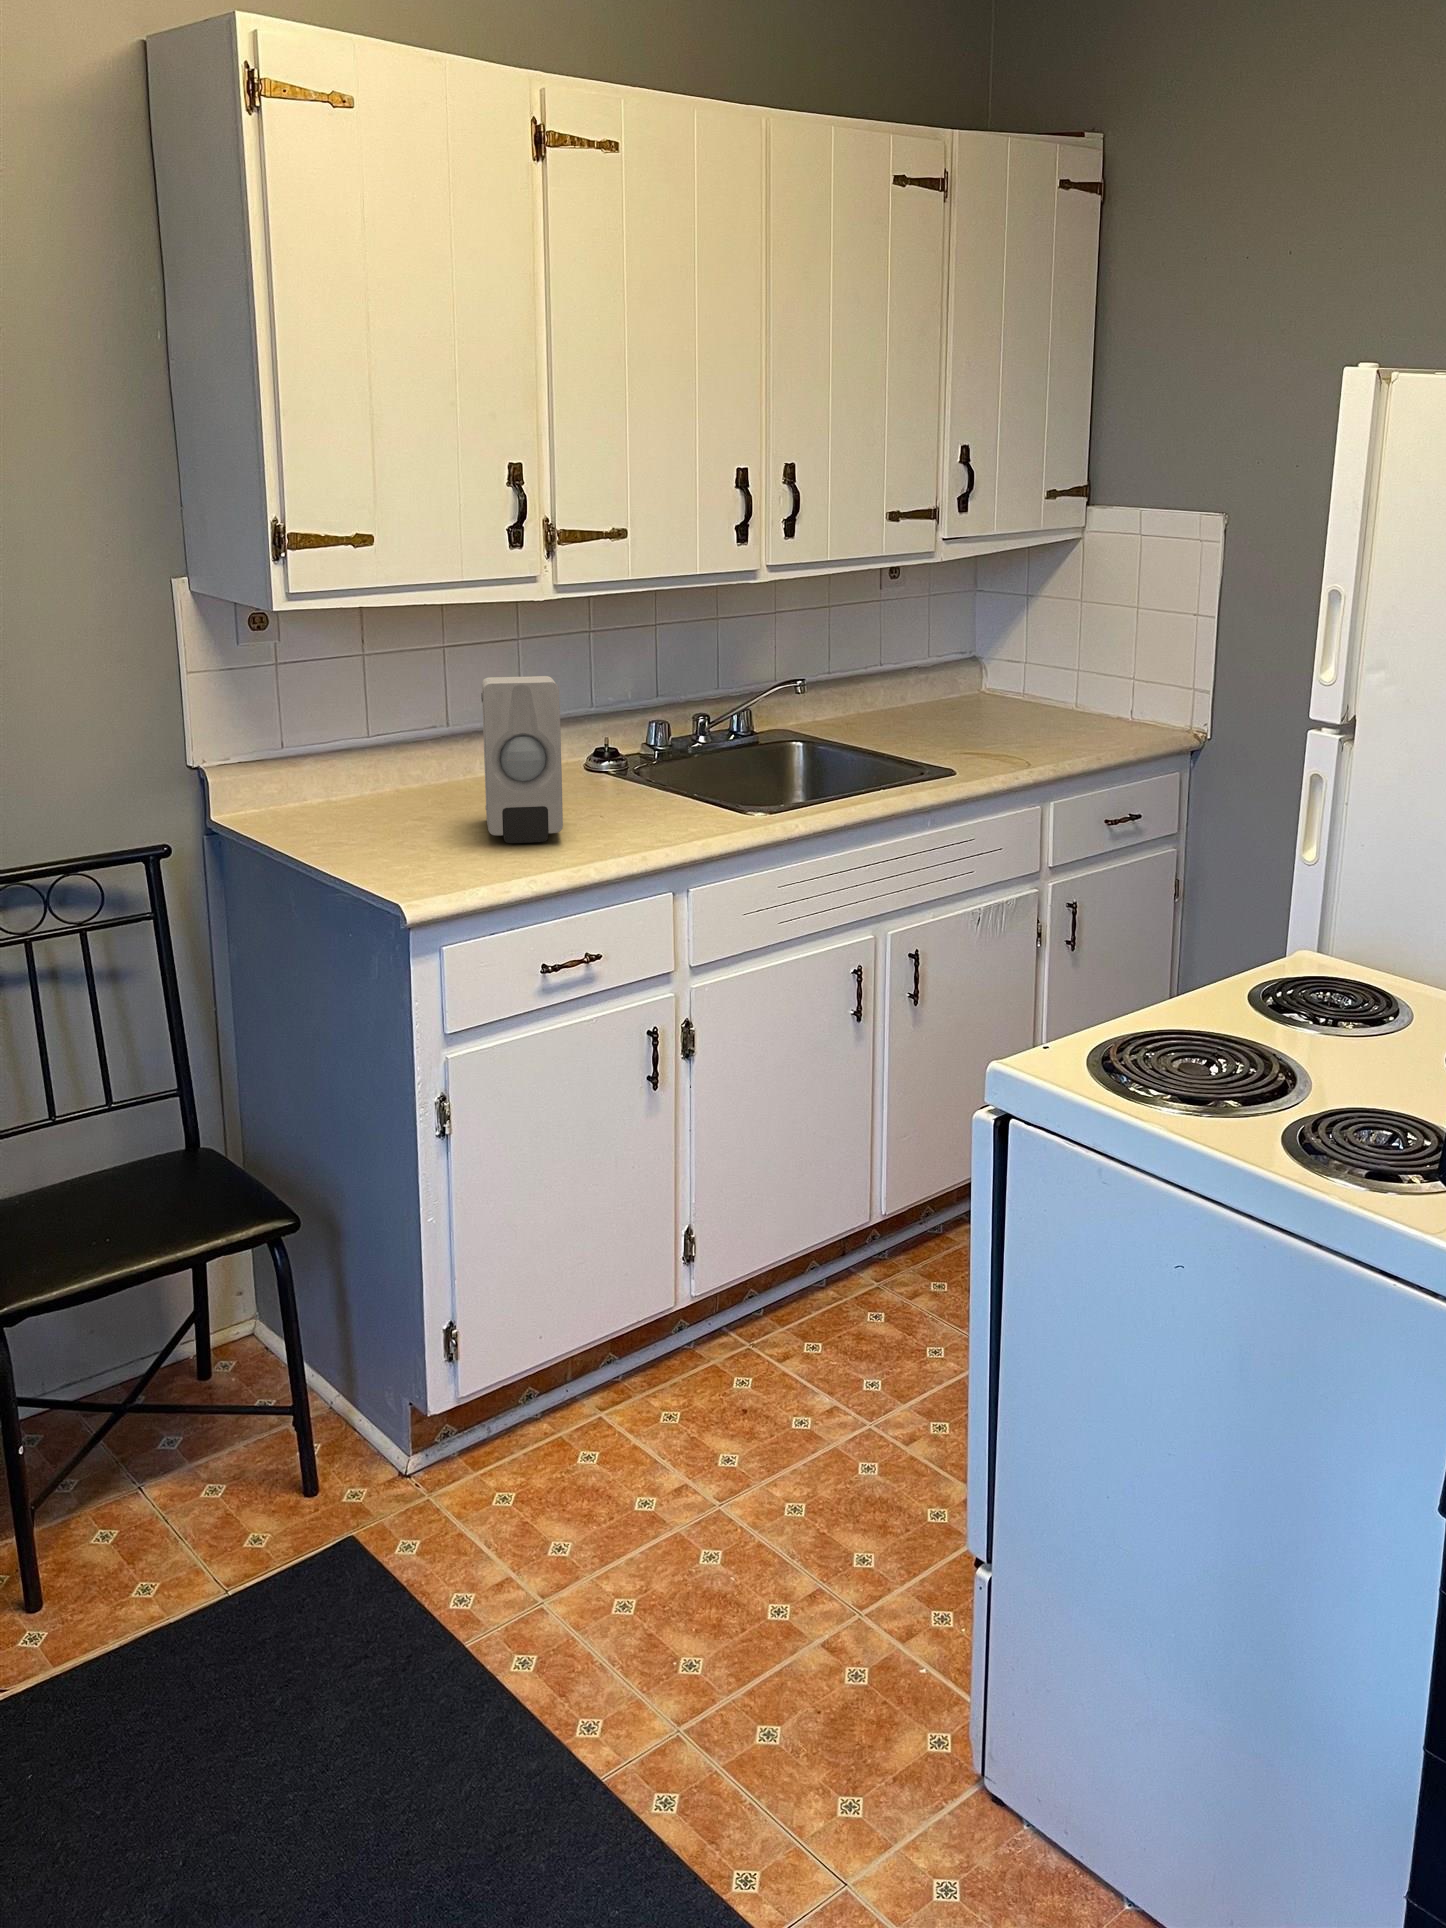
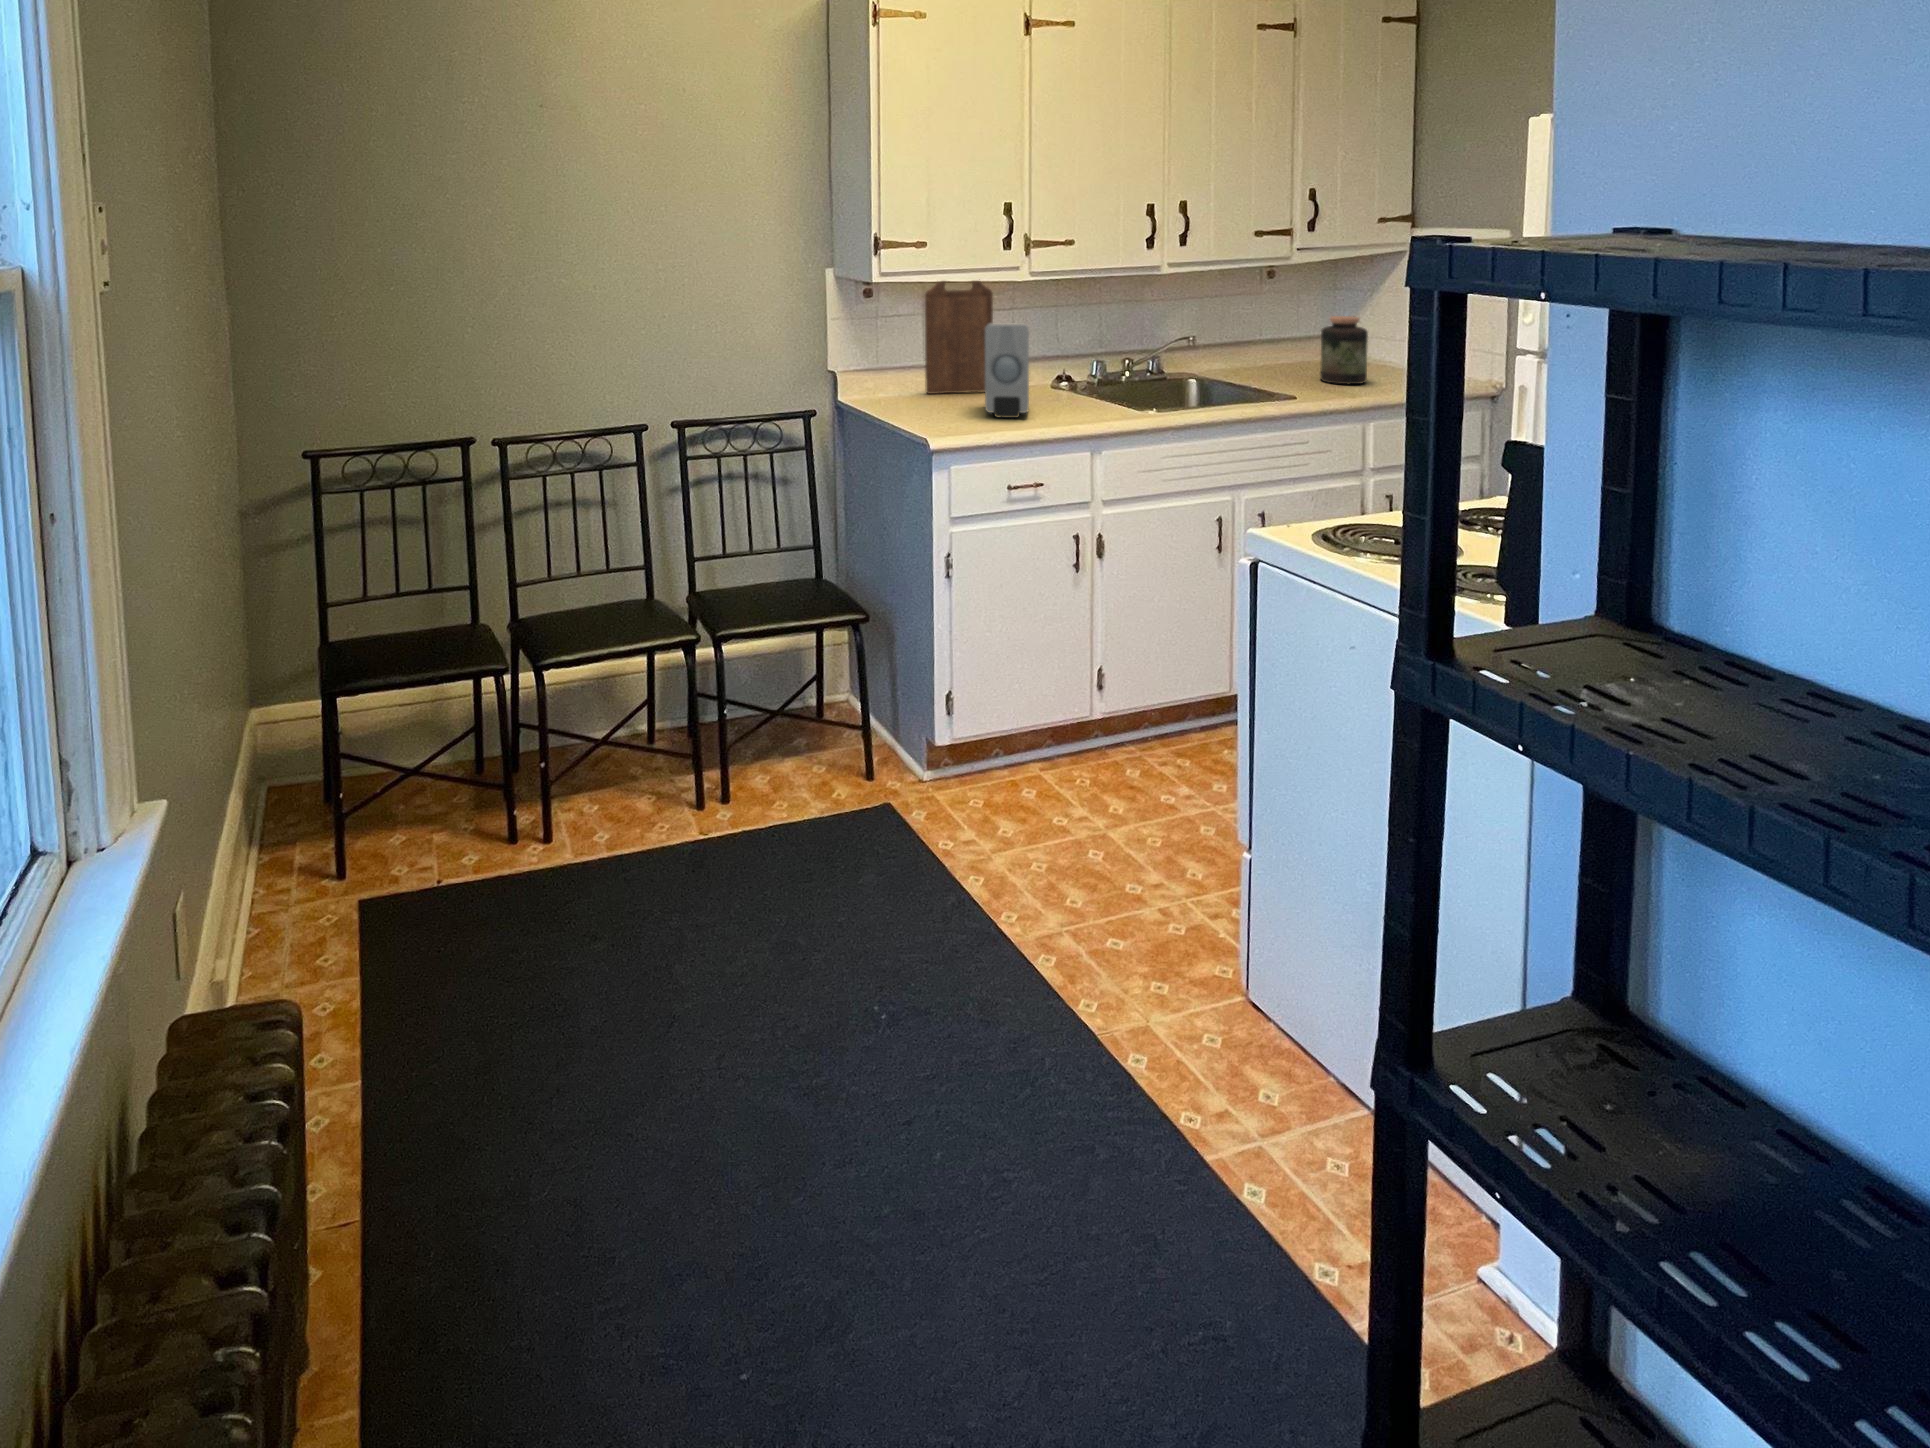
cutting board: none [364,588,489,799] -> present [925,281,993,394]
jar: none [975,639,1041,743] -> present [1320,316,1368,384]

